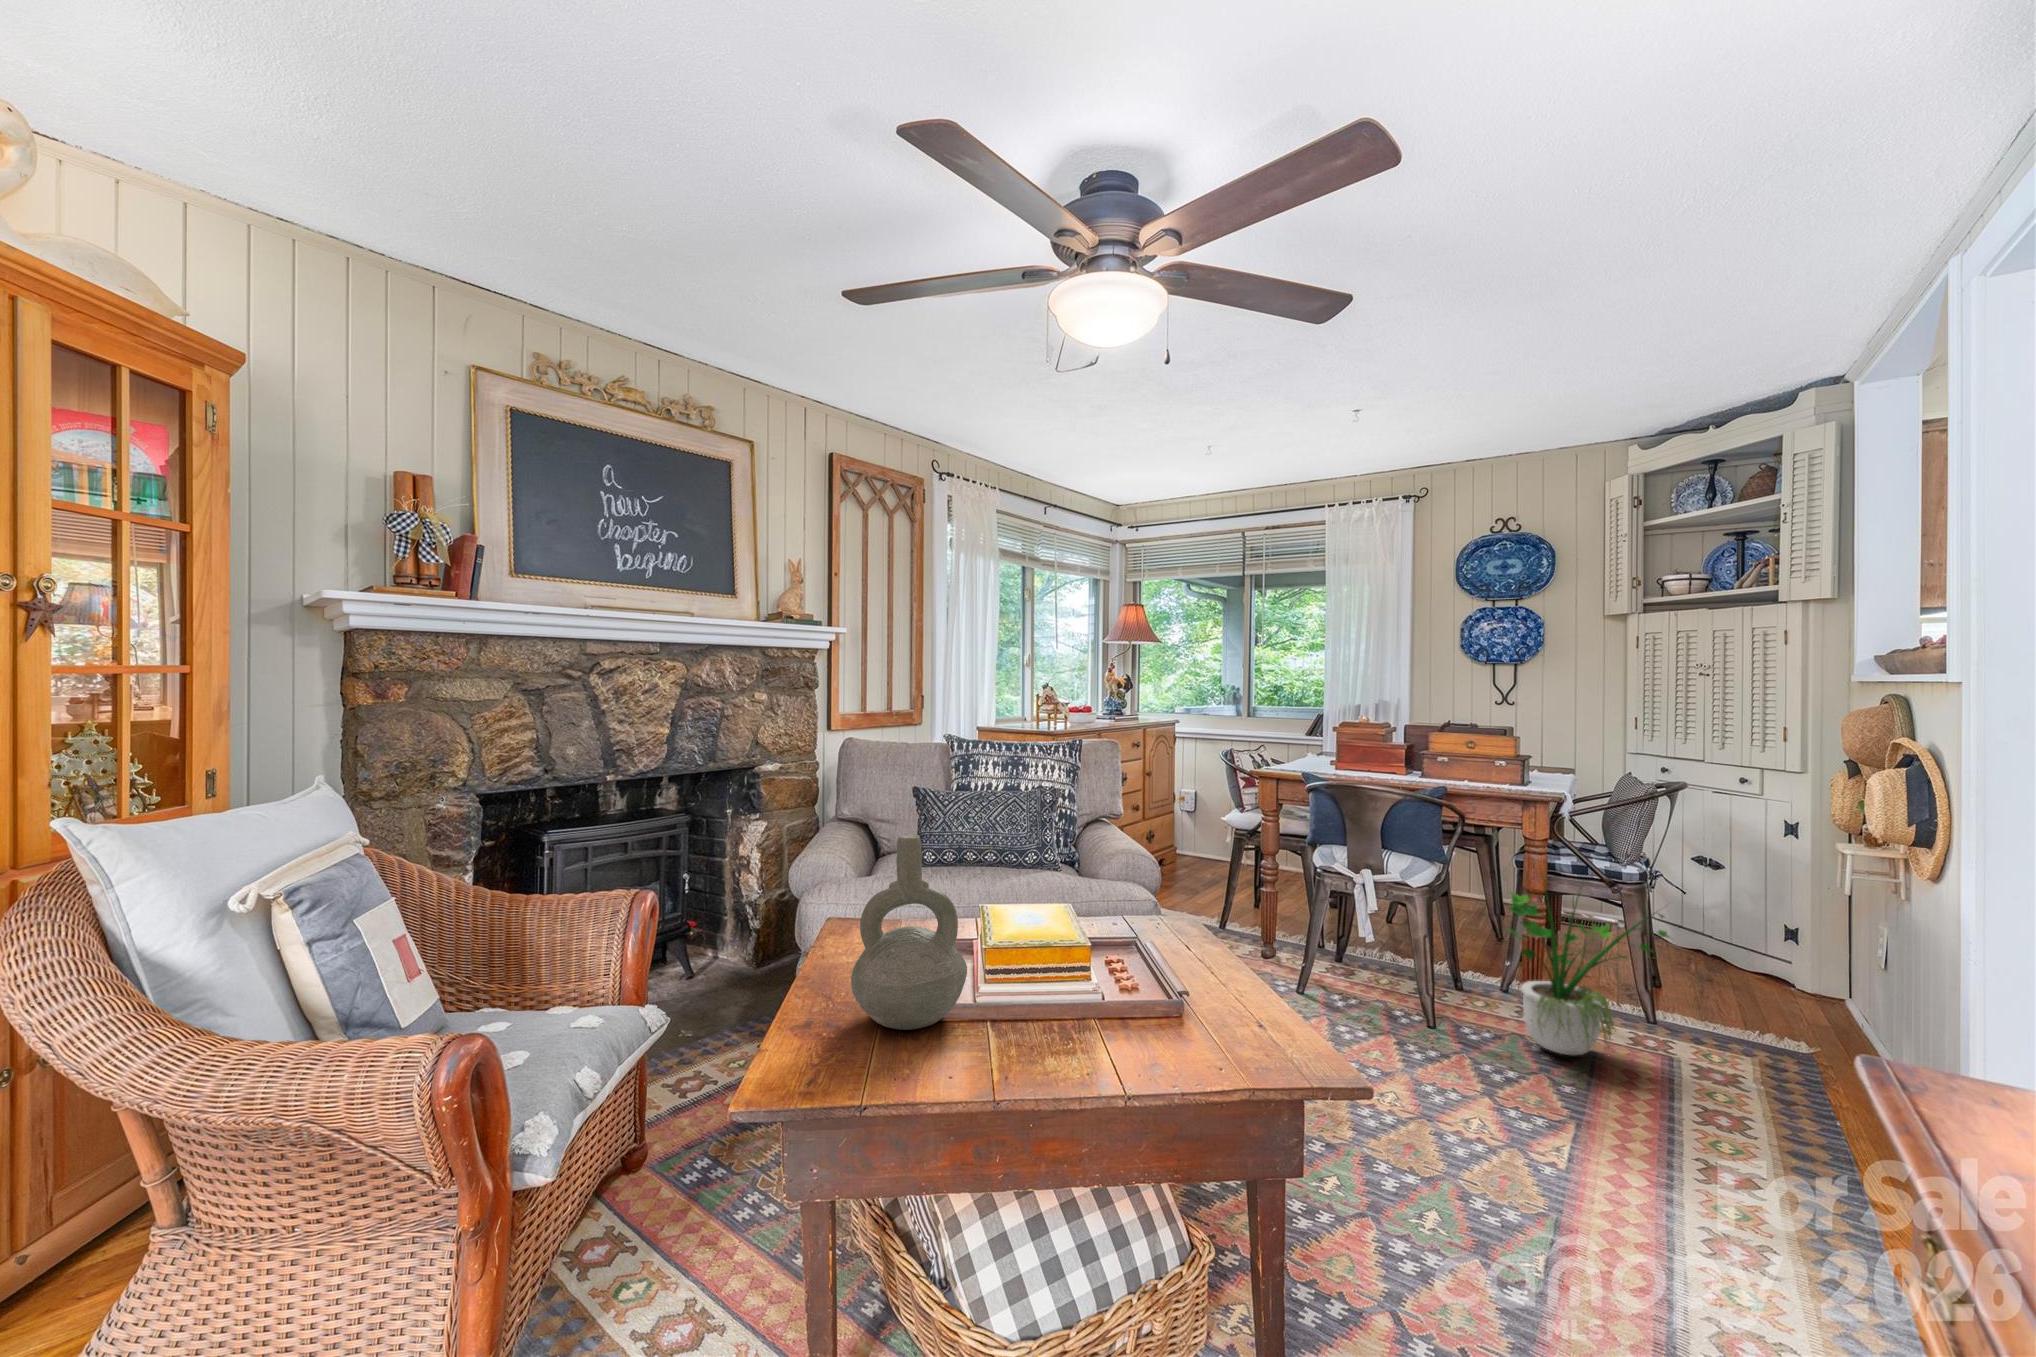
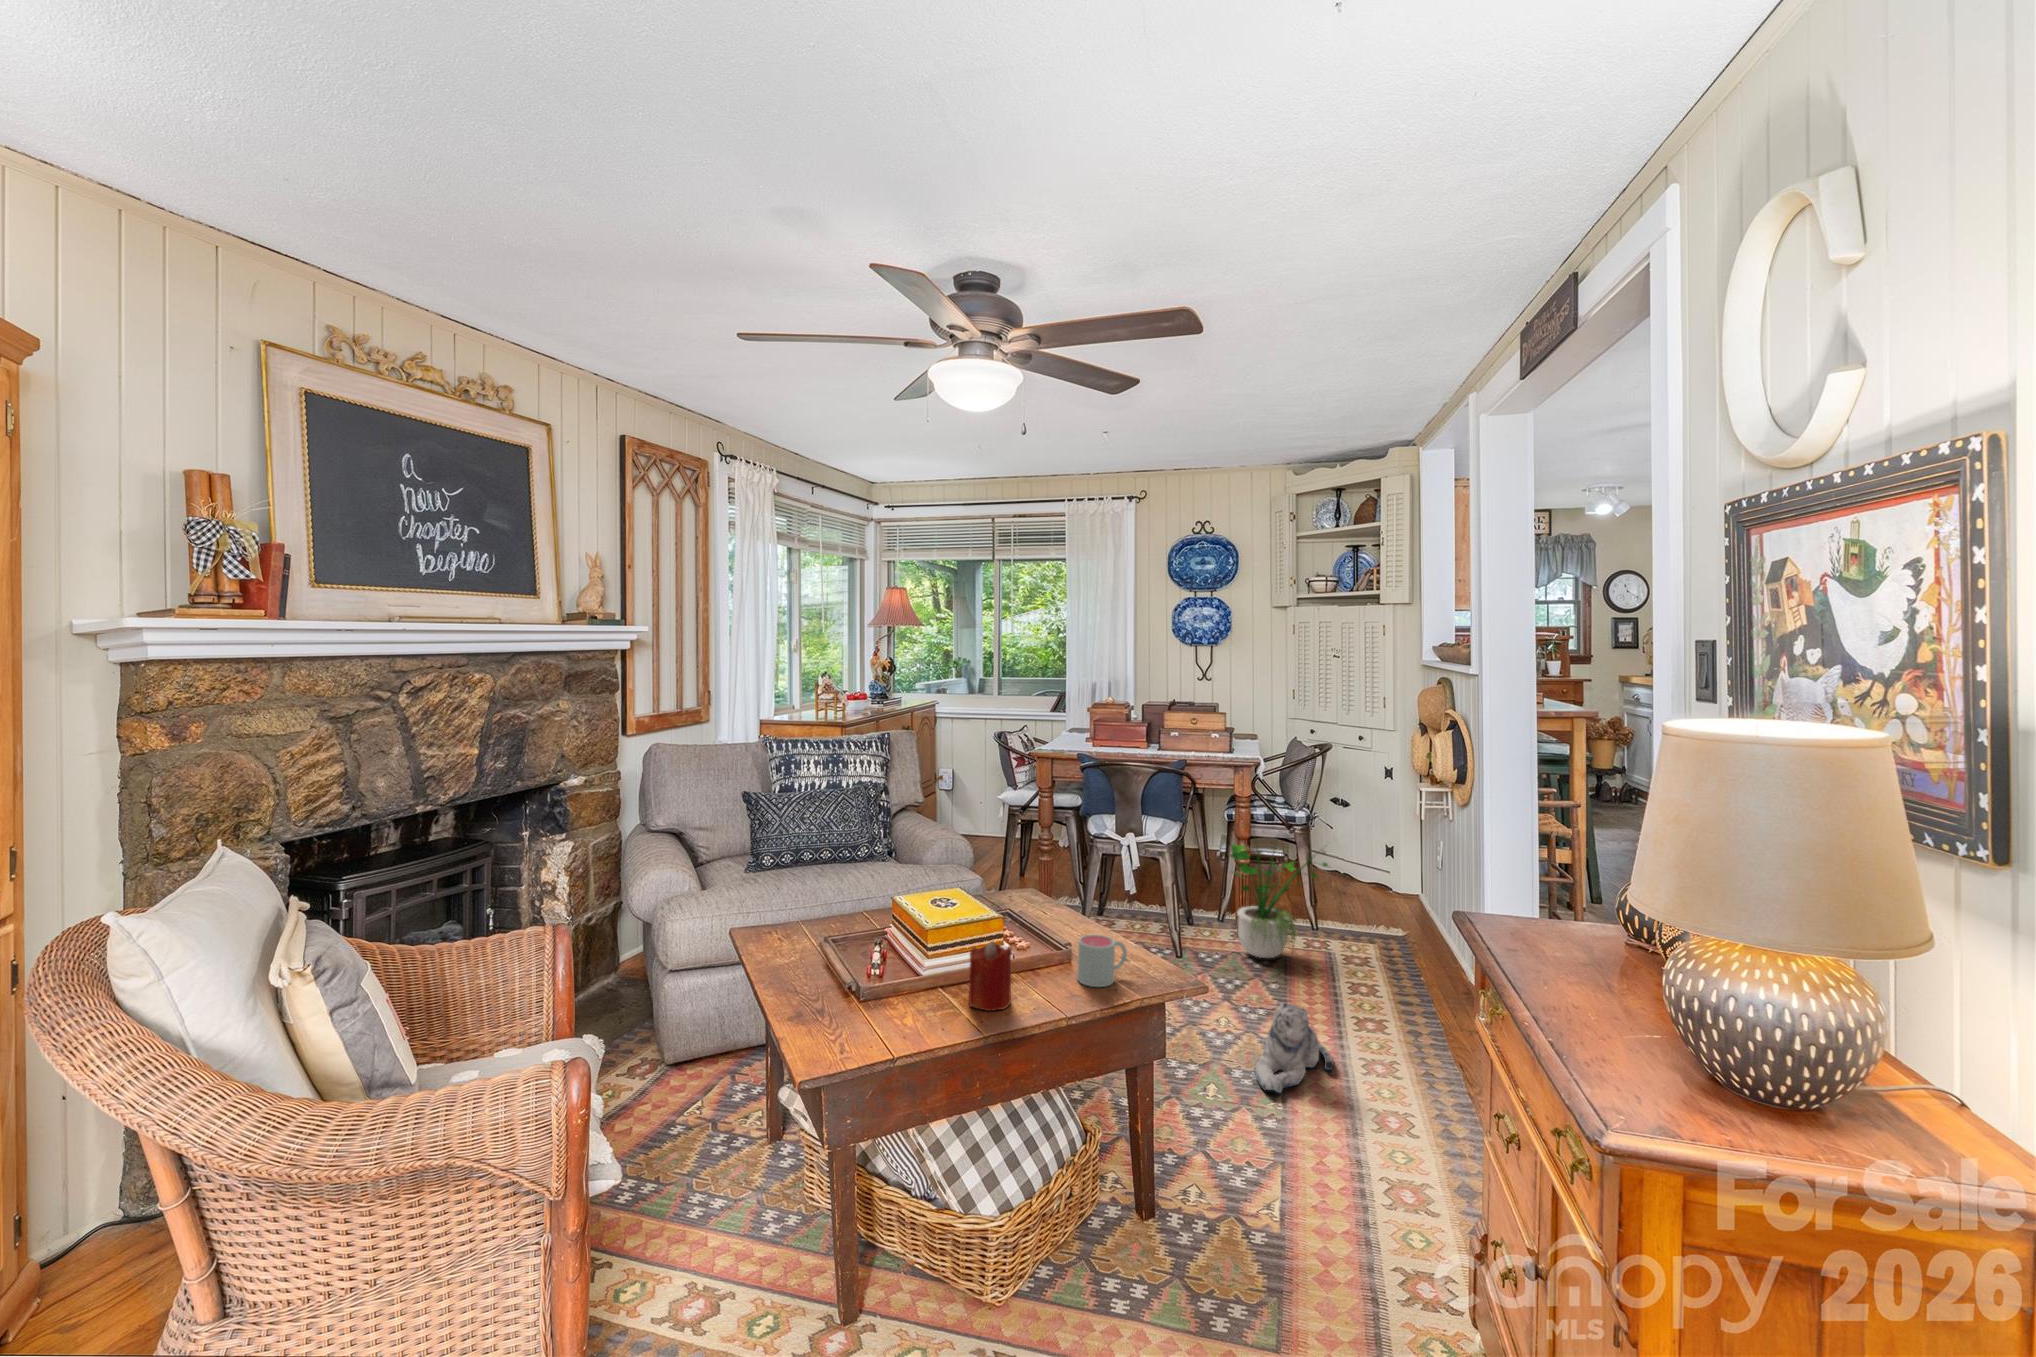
decorative vase: present [851,835,967,1030] -> none [828,854,922,1011]
candle: none [1015,957,1073,1052] -> present [969,941,1012,1011]
mug: none [1180,969,1254,1043] -> present [1077,934,1127,987]
plush toy: none [1505,1115,1647,1254] -> present [1255,1003,1334,1093]

